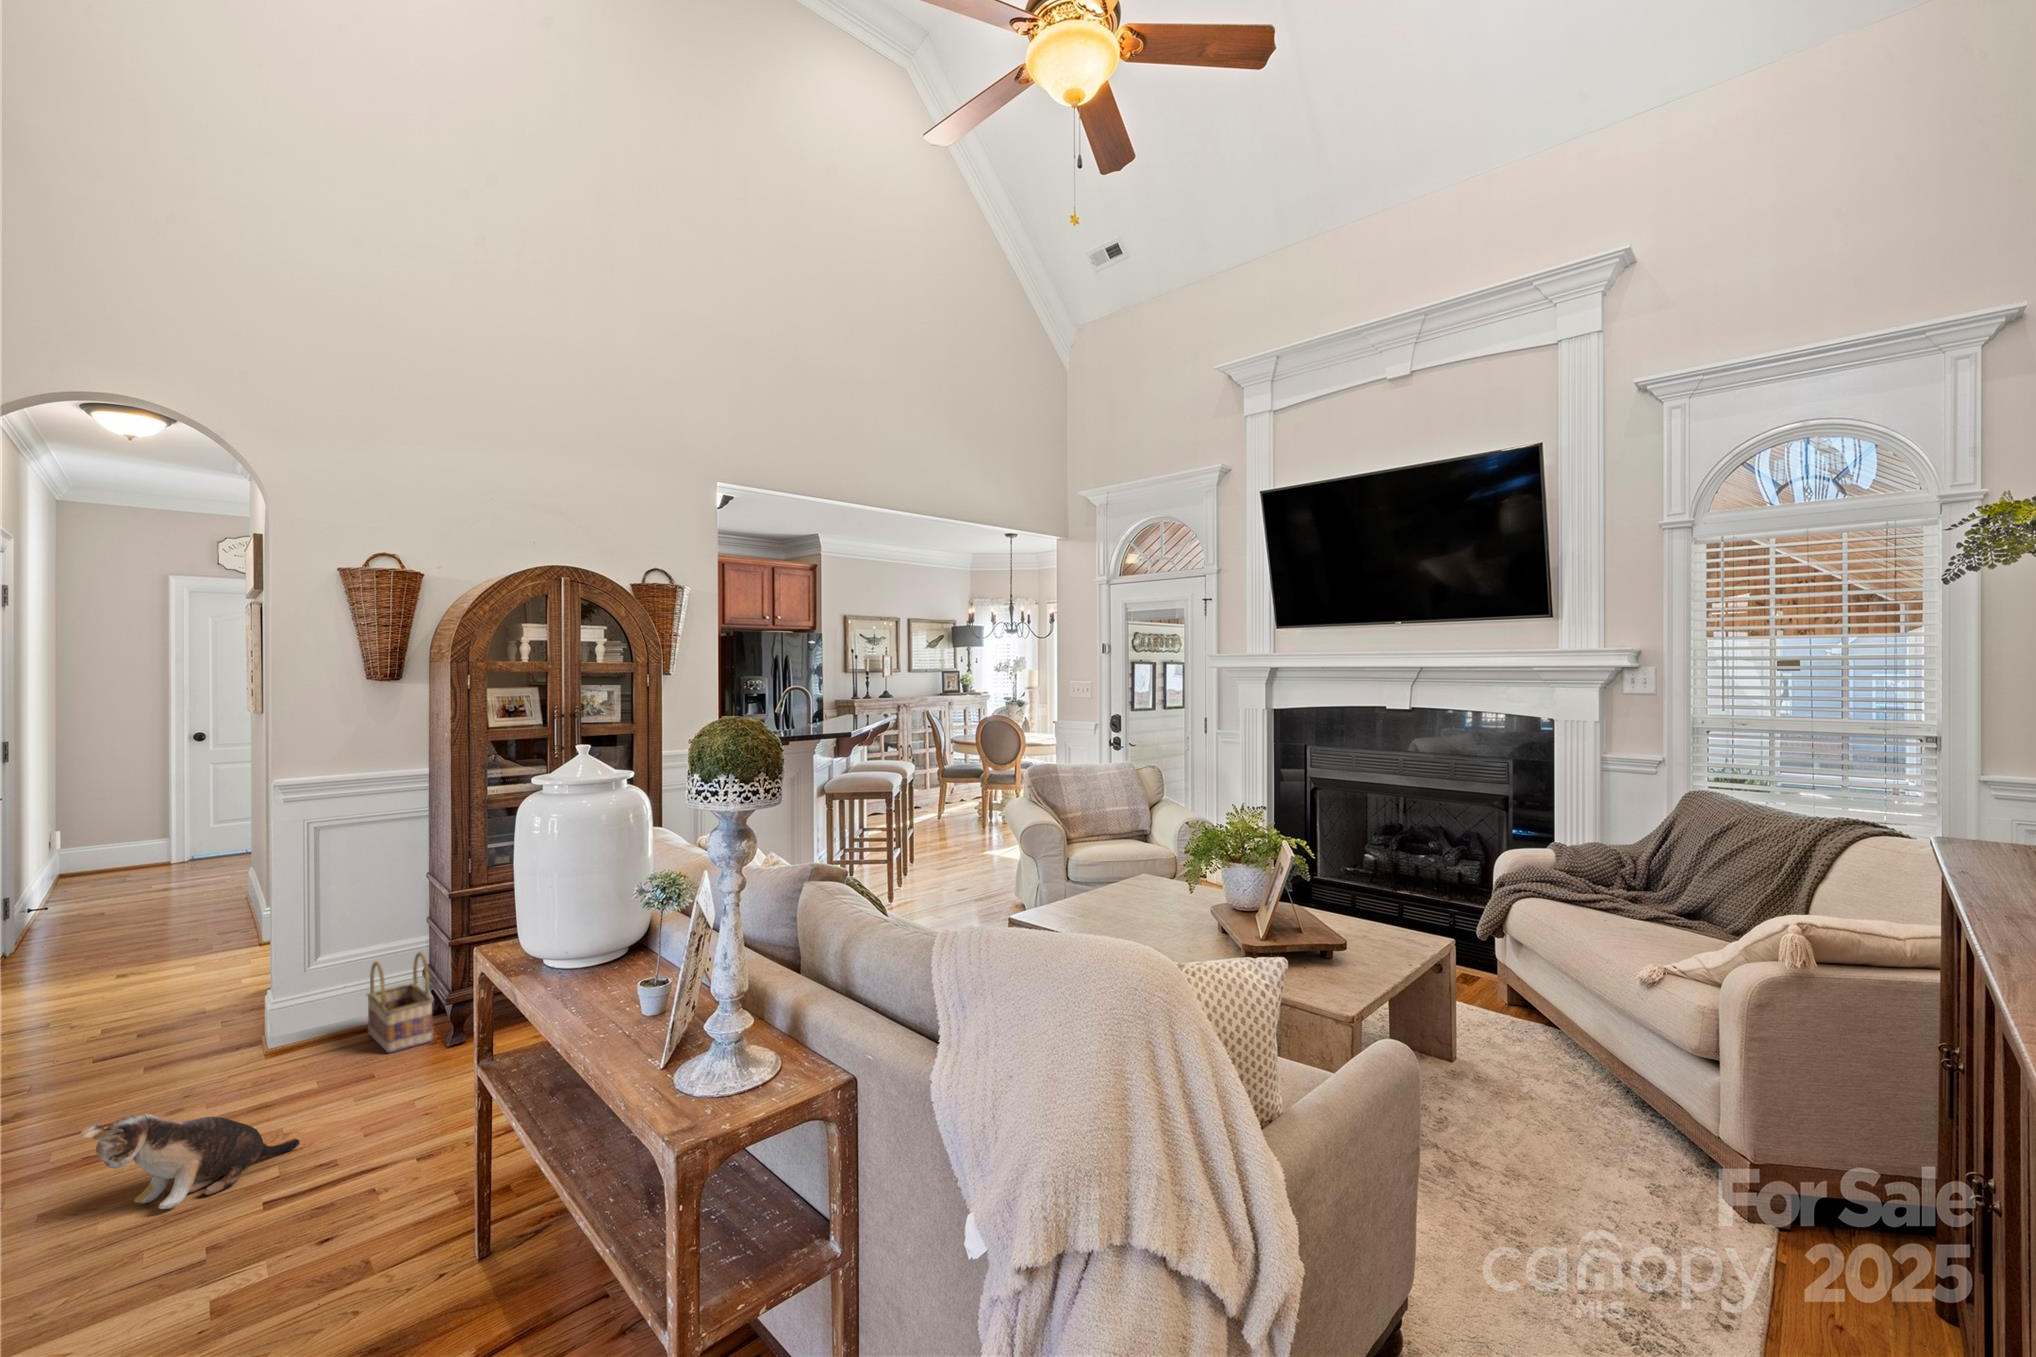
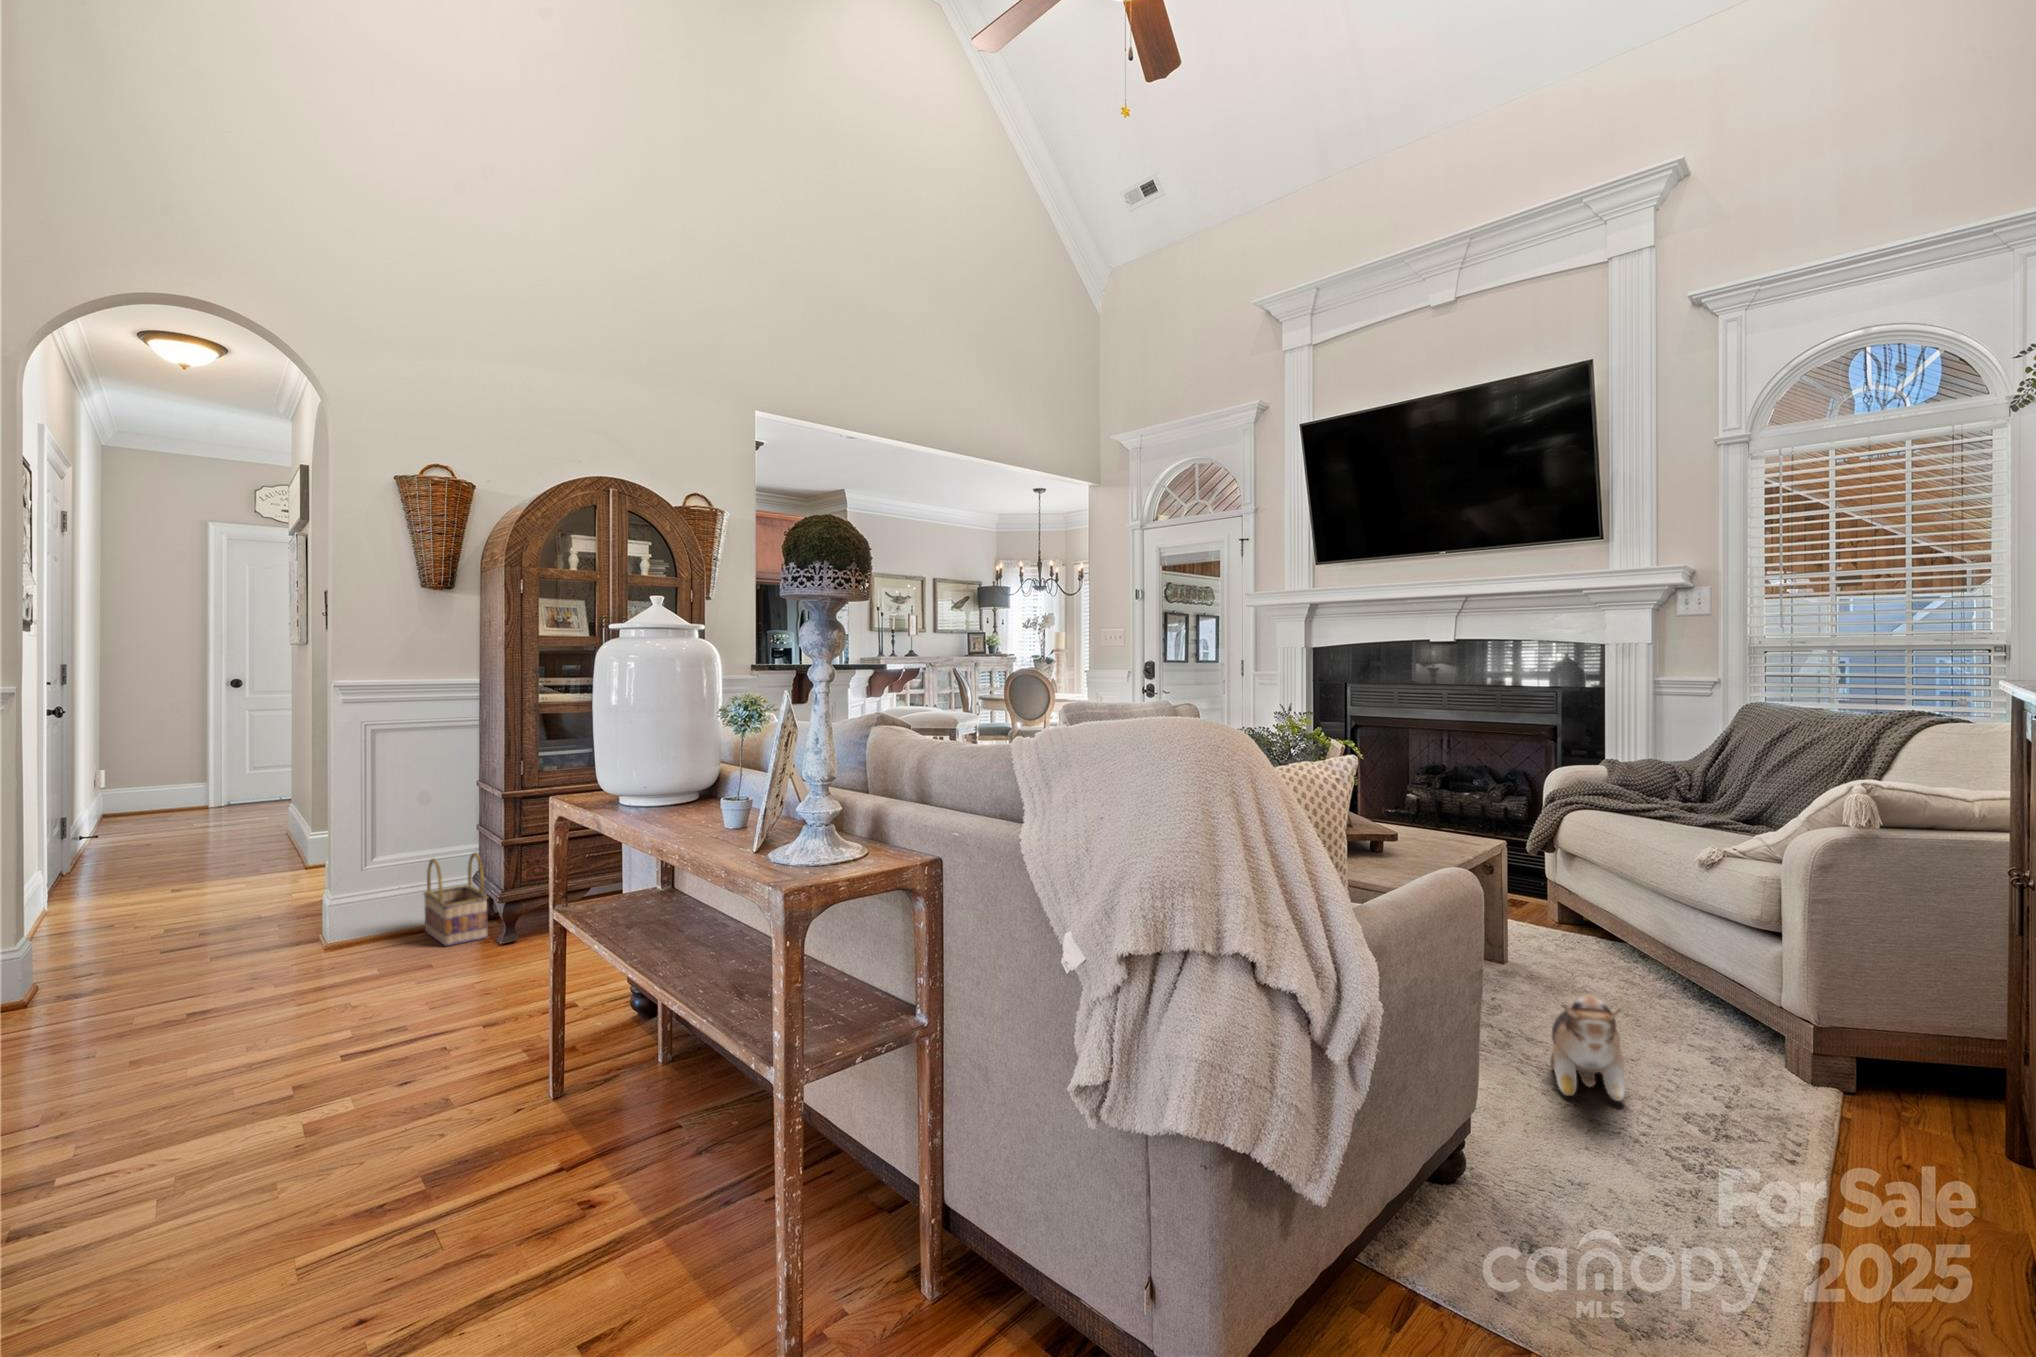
plush toy: present [81,1113,299,1209] -> present [1551,995,1625,1101]

